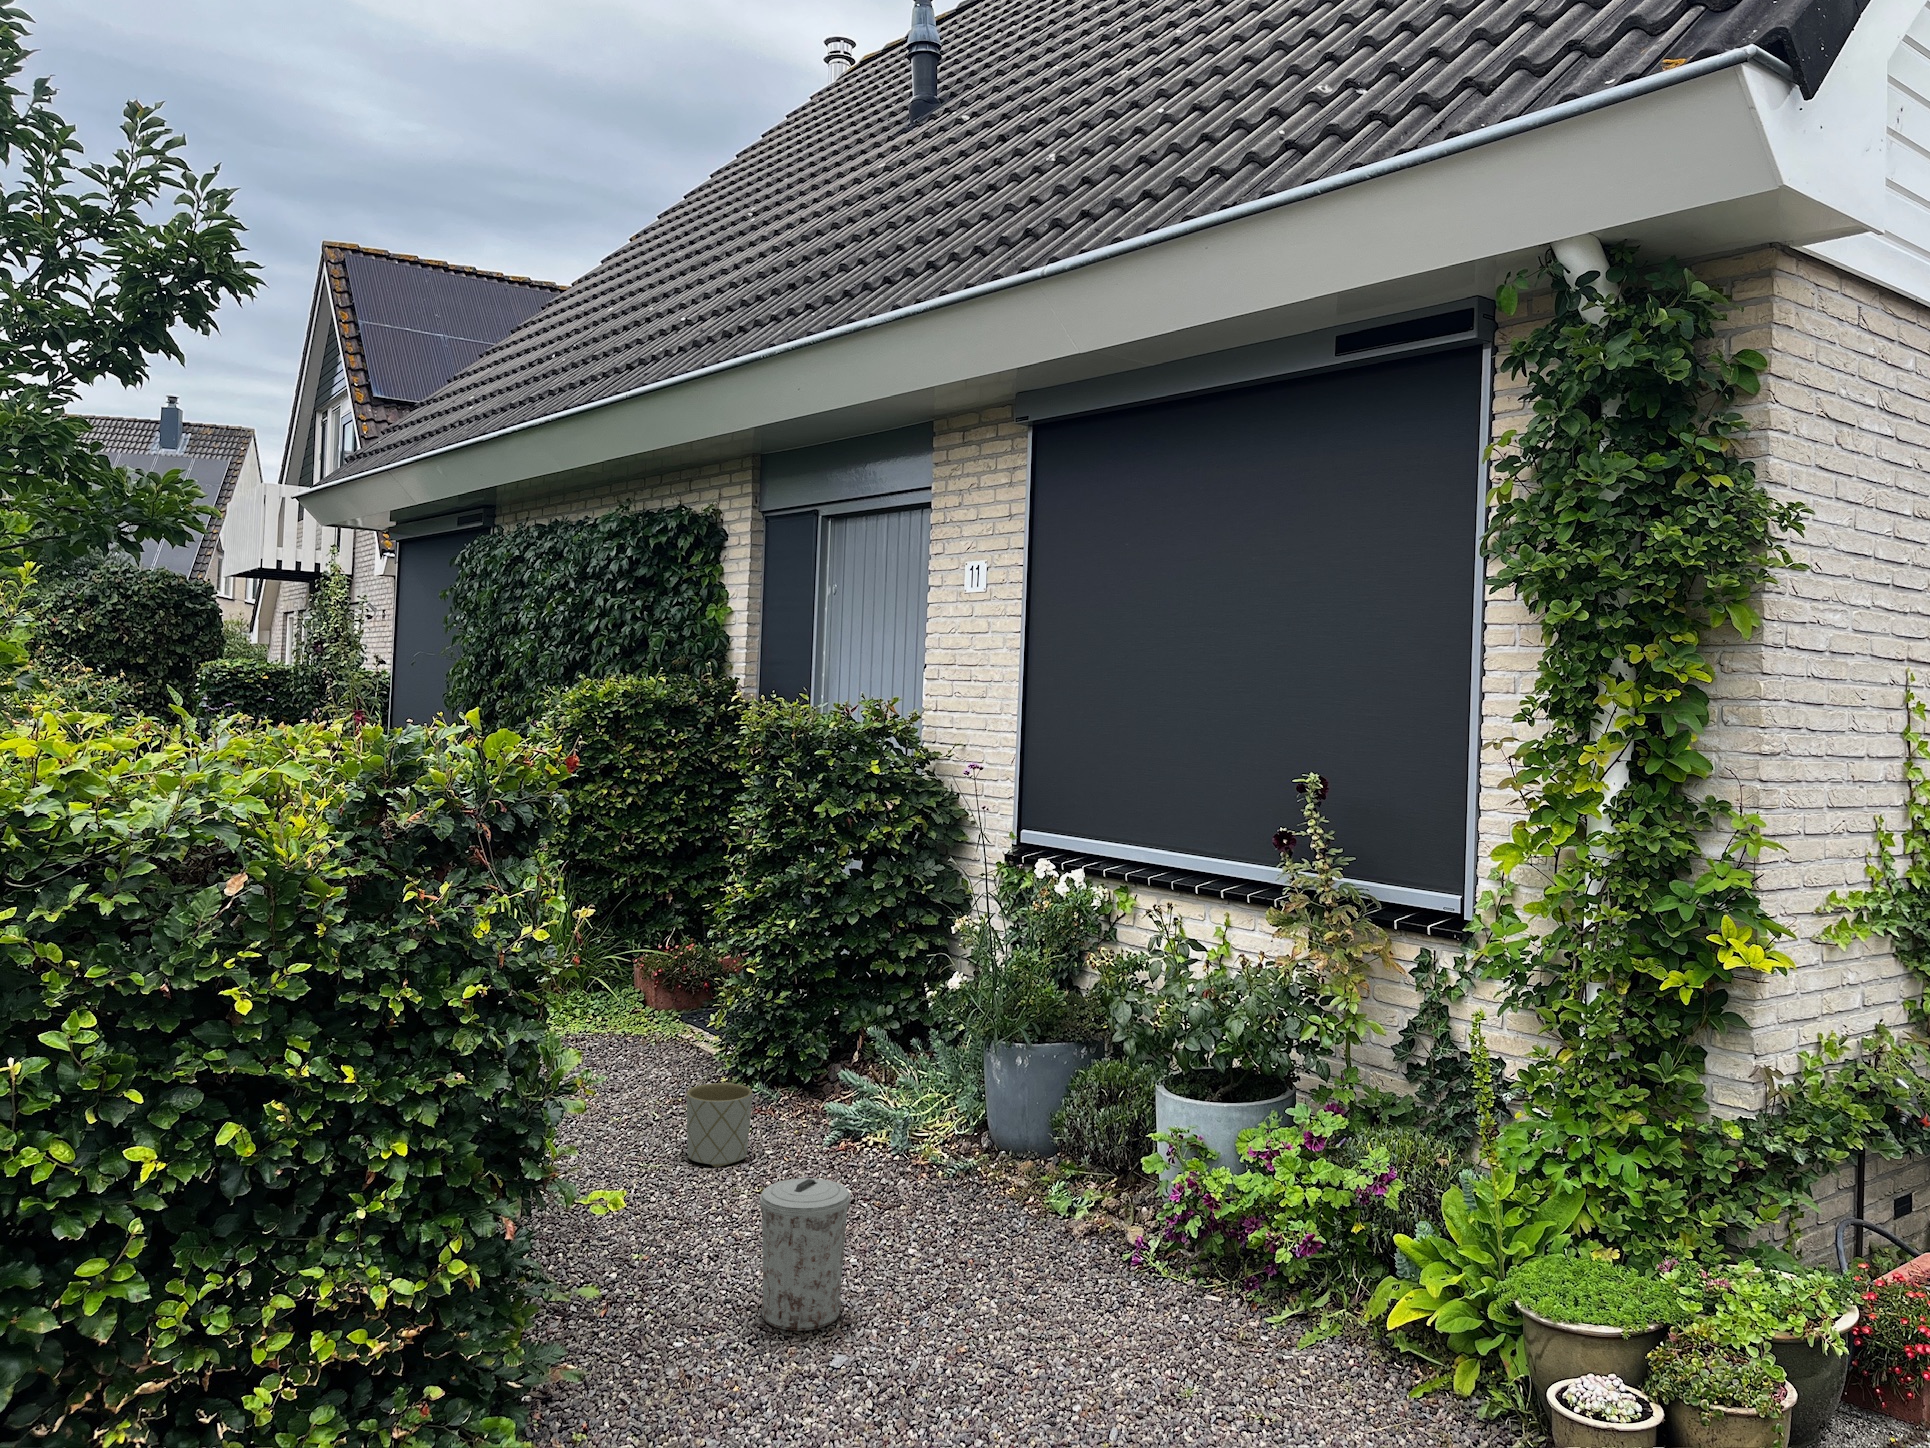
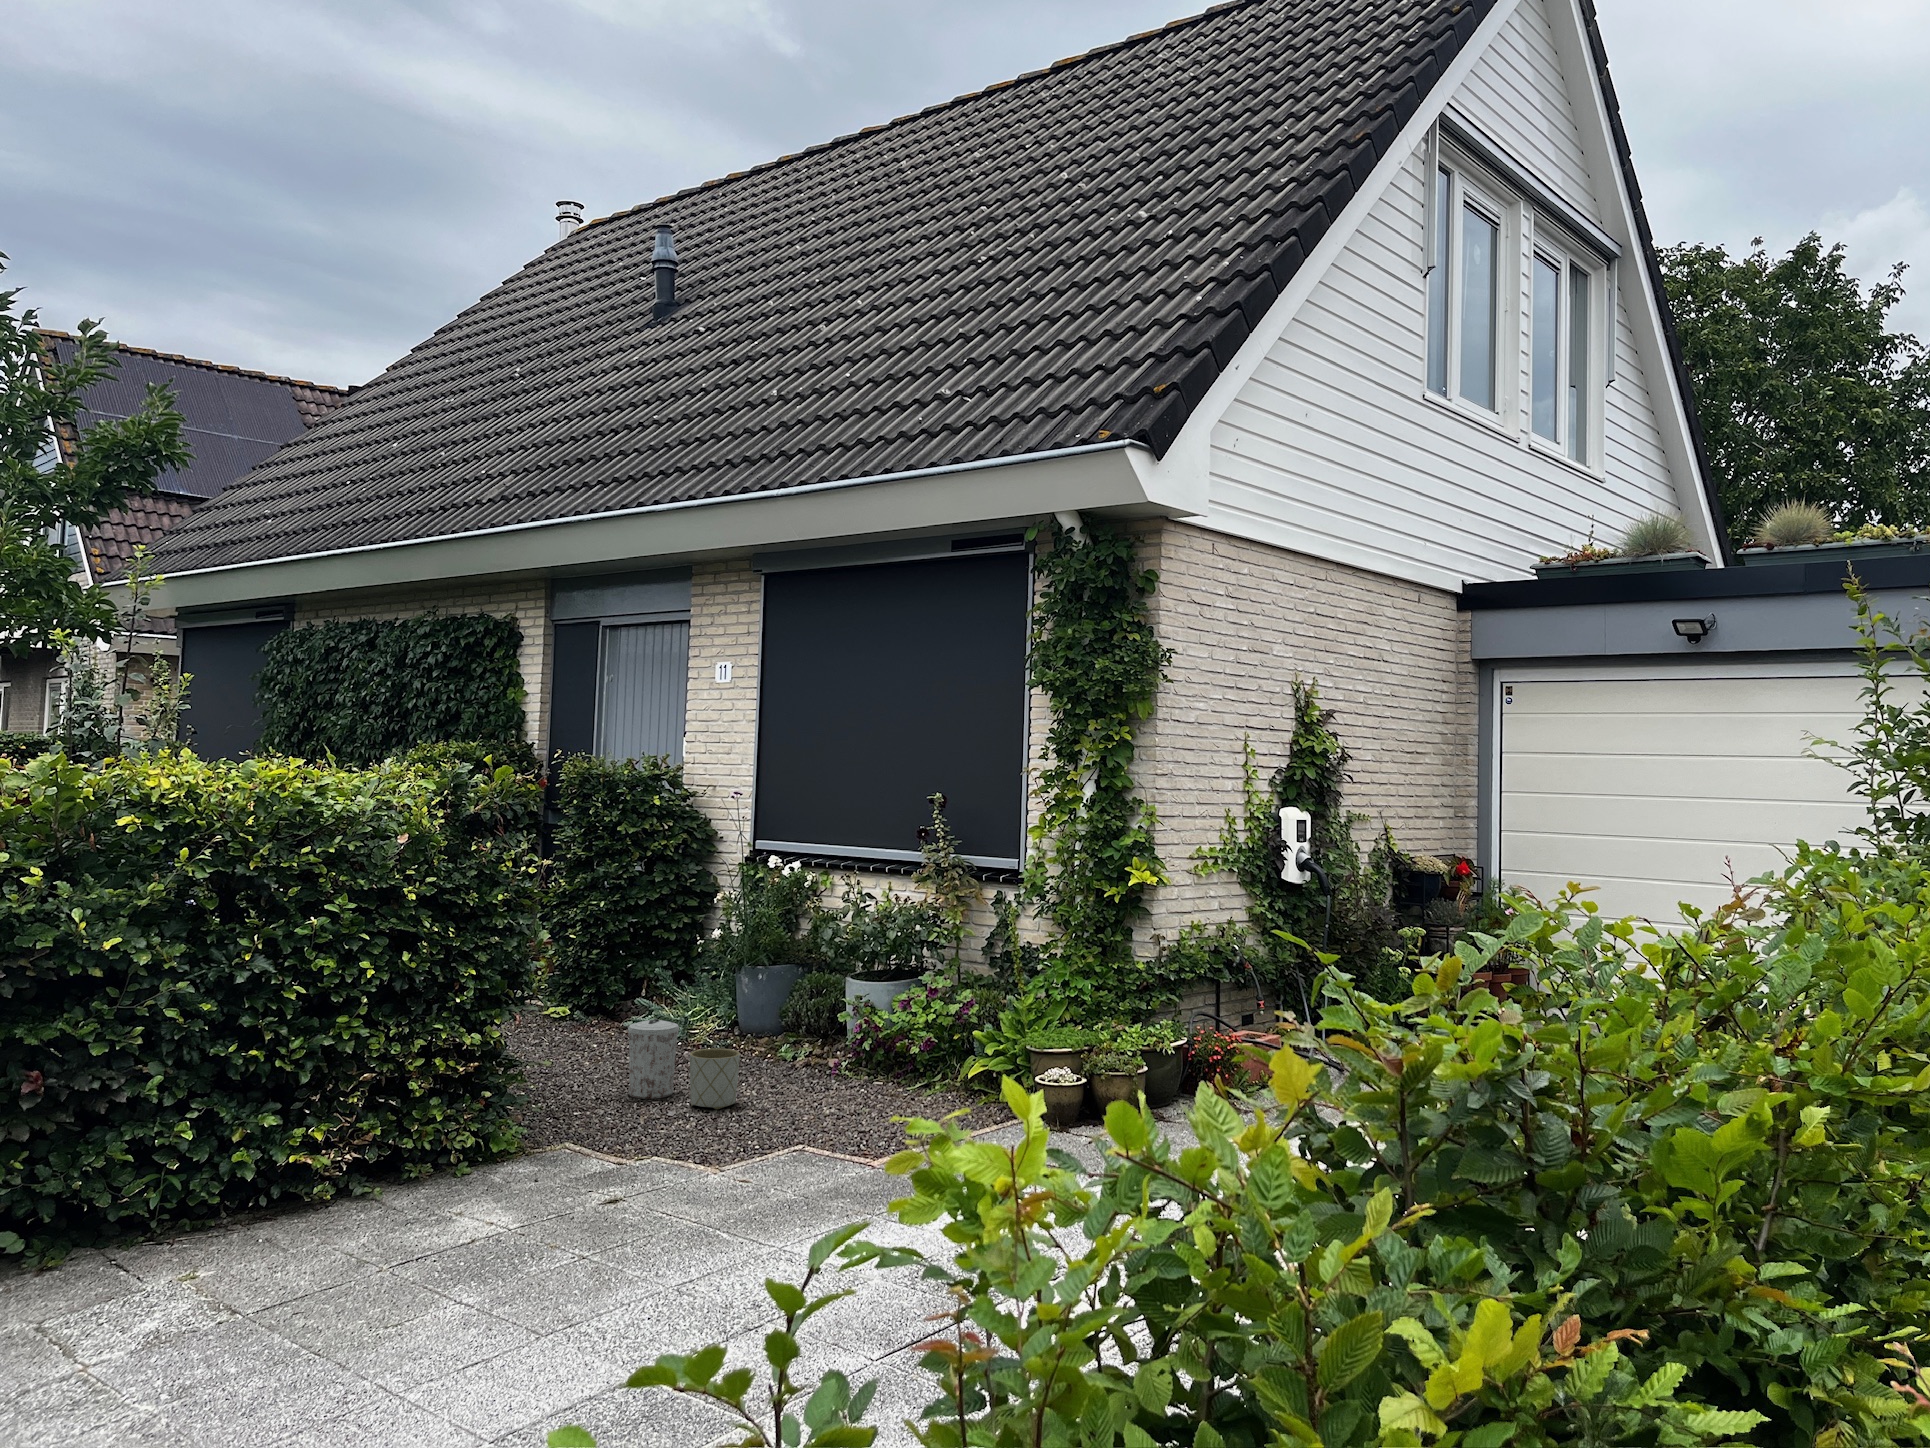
planter: present [687,1083,753,1167] -> present [690,1048,740,1110]

